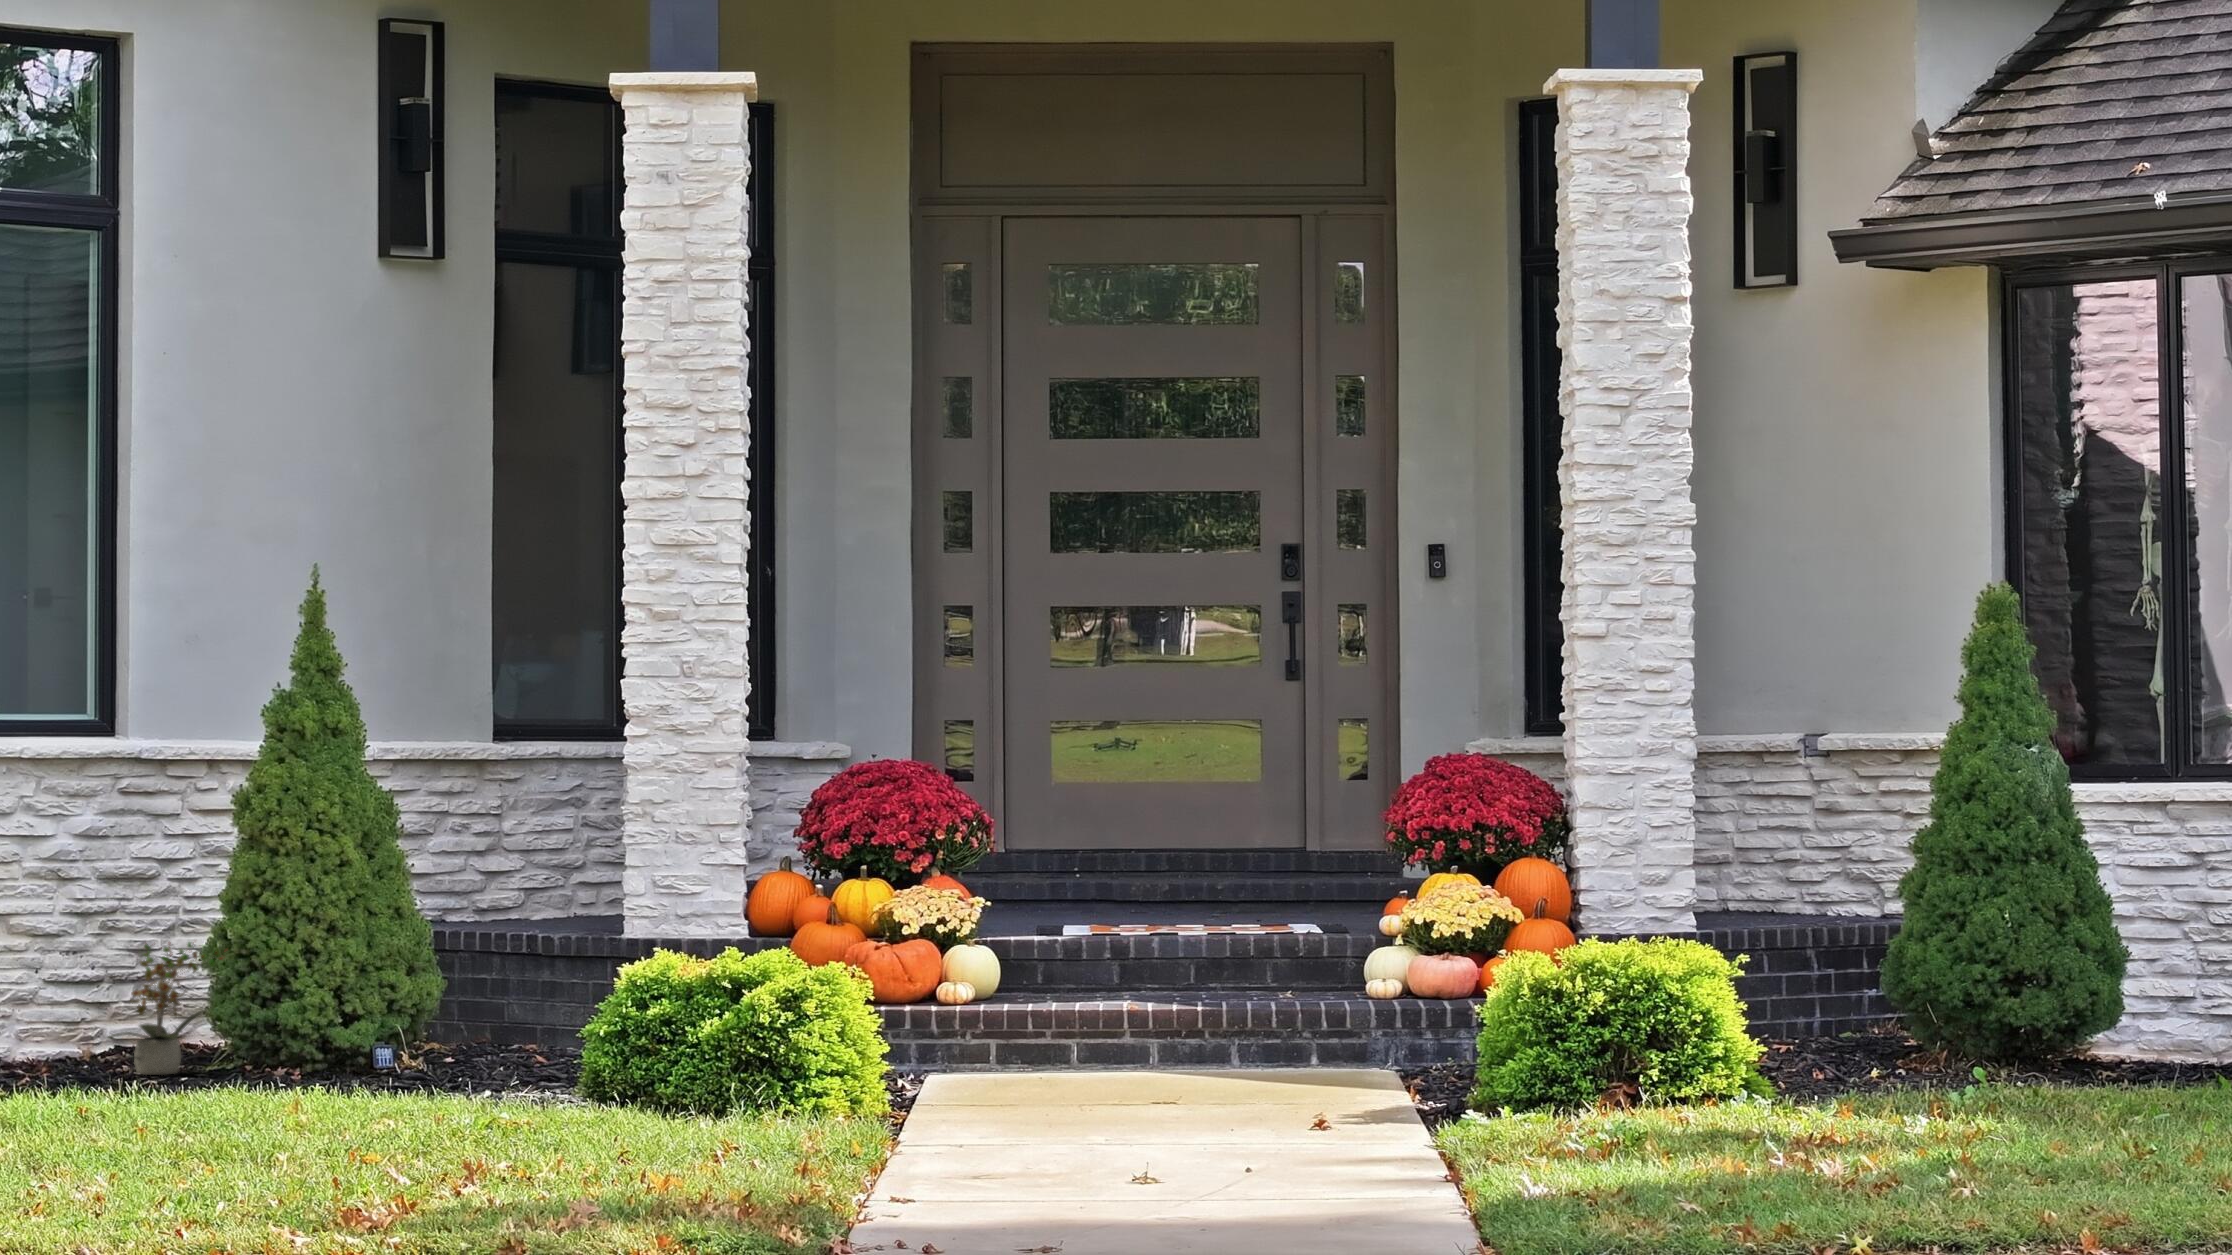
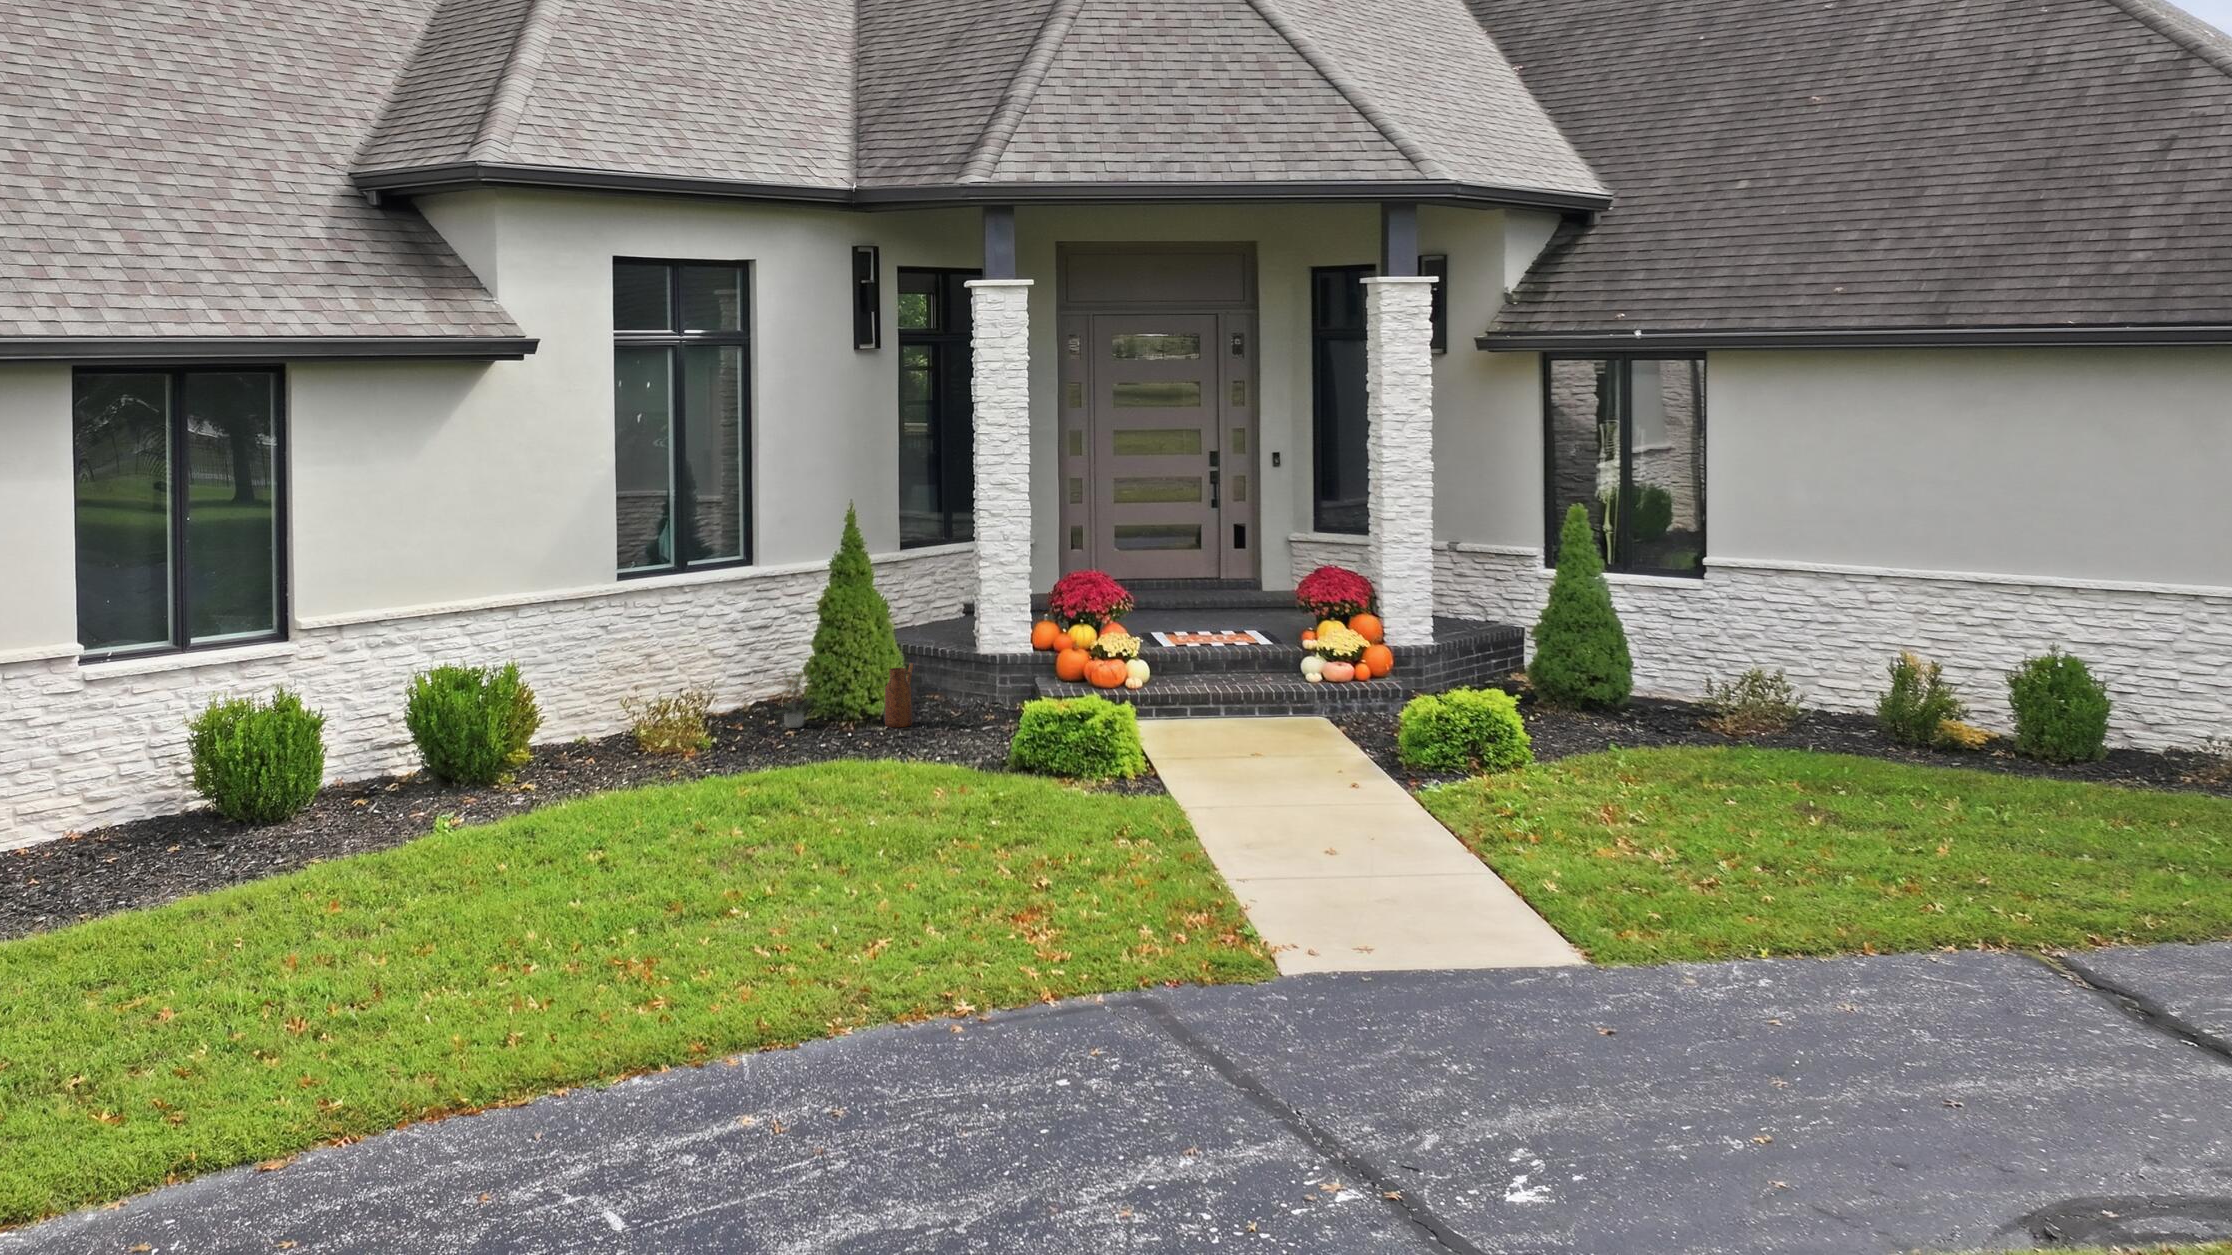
watering can: none [371,939,451,1078] -> present [885,663,914,727]

